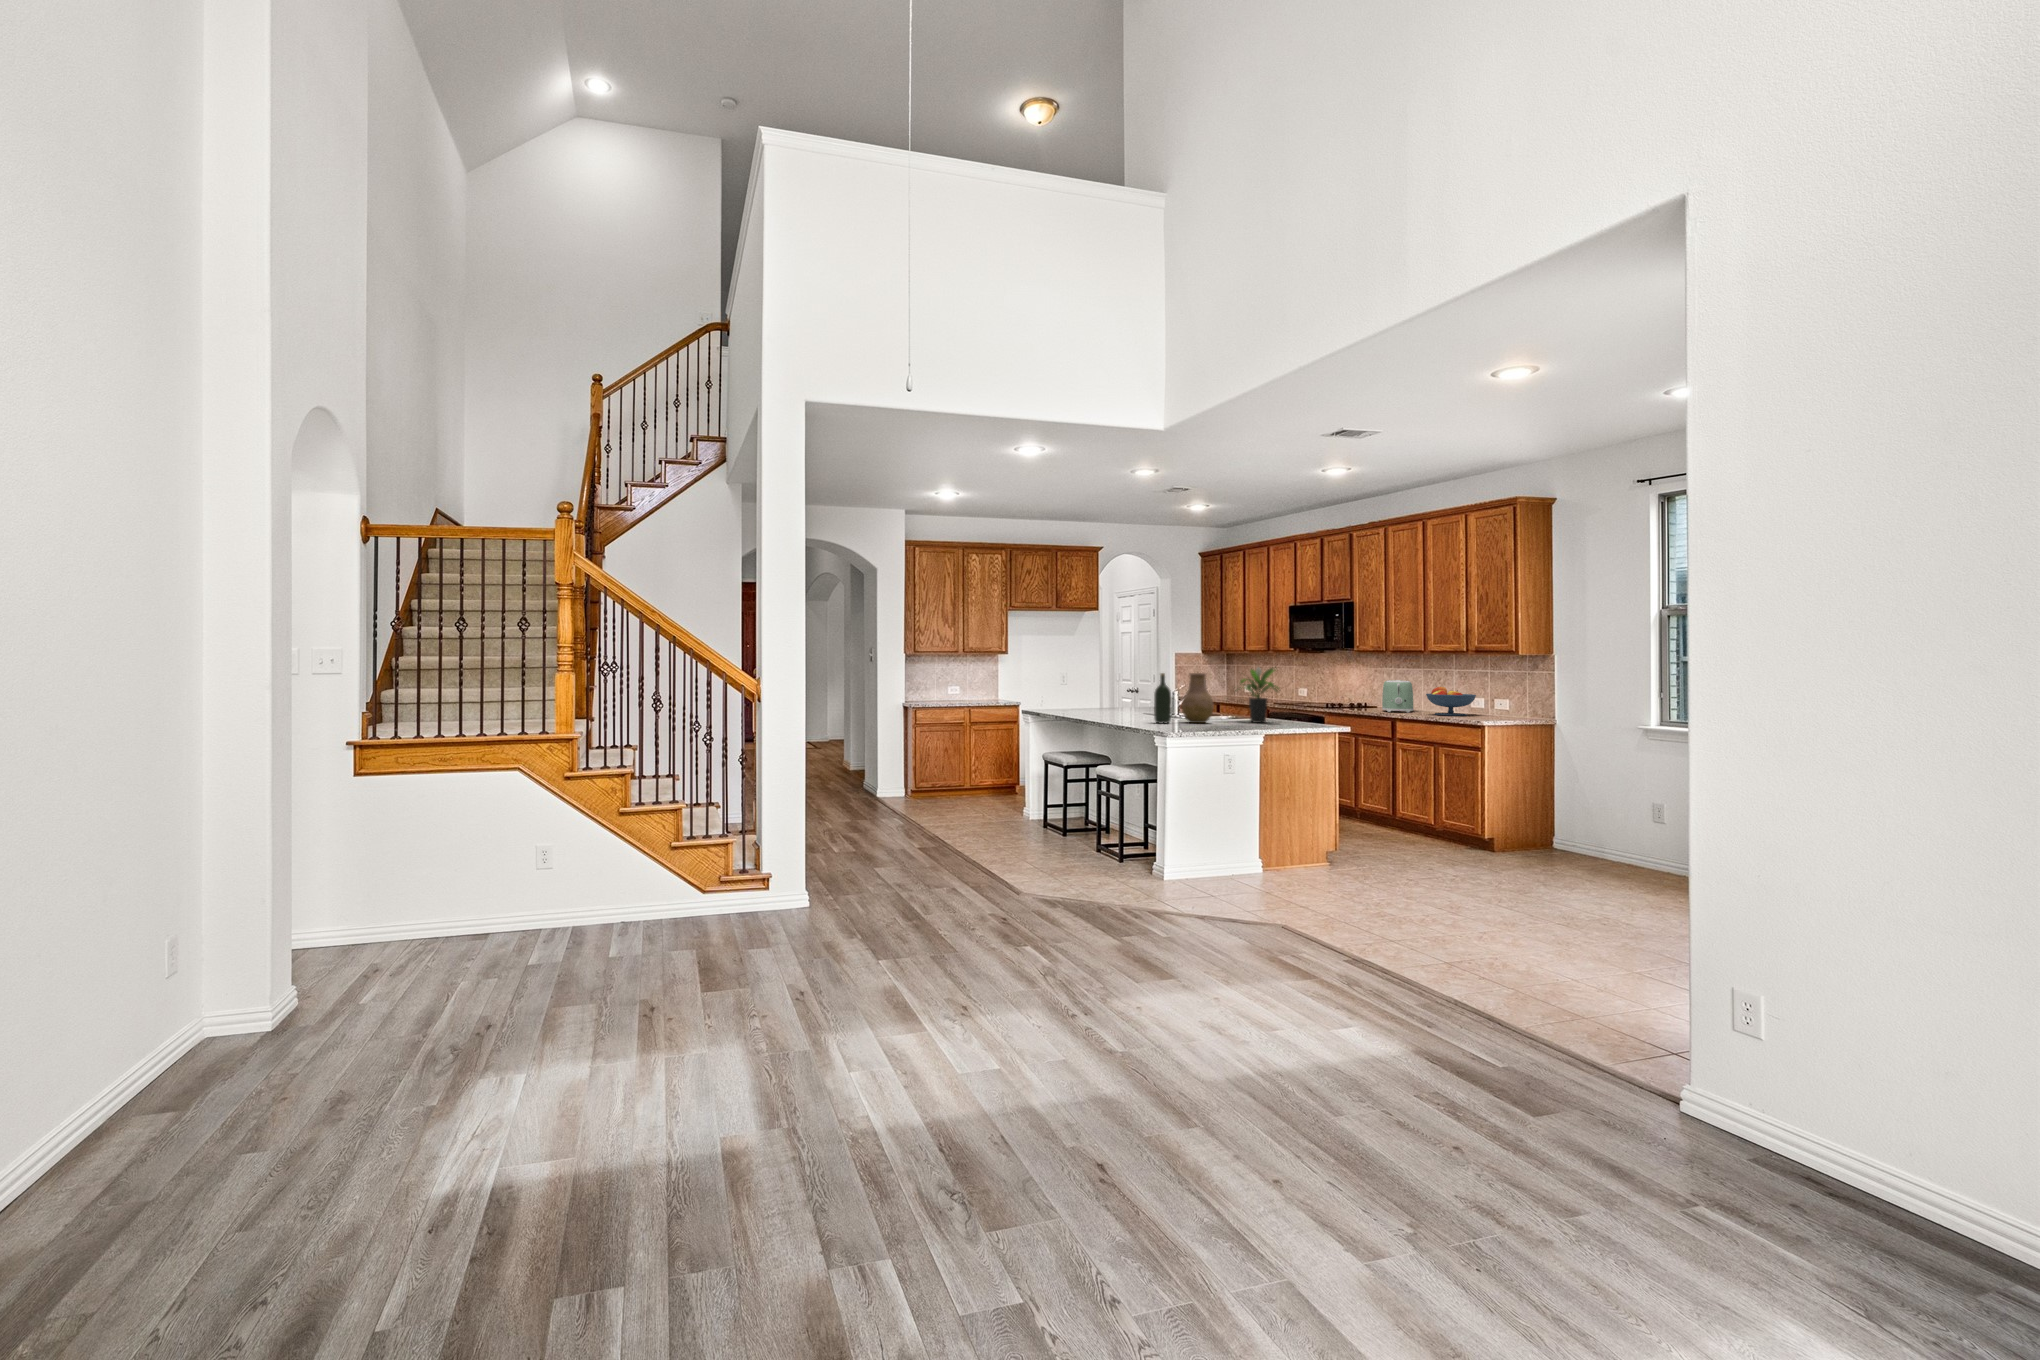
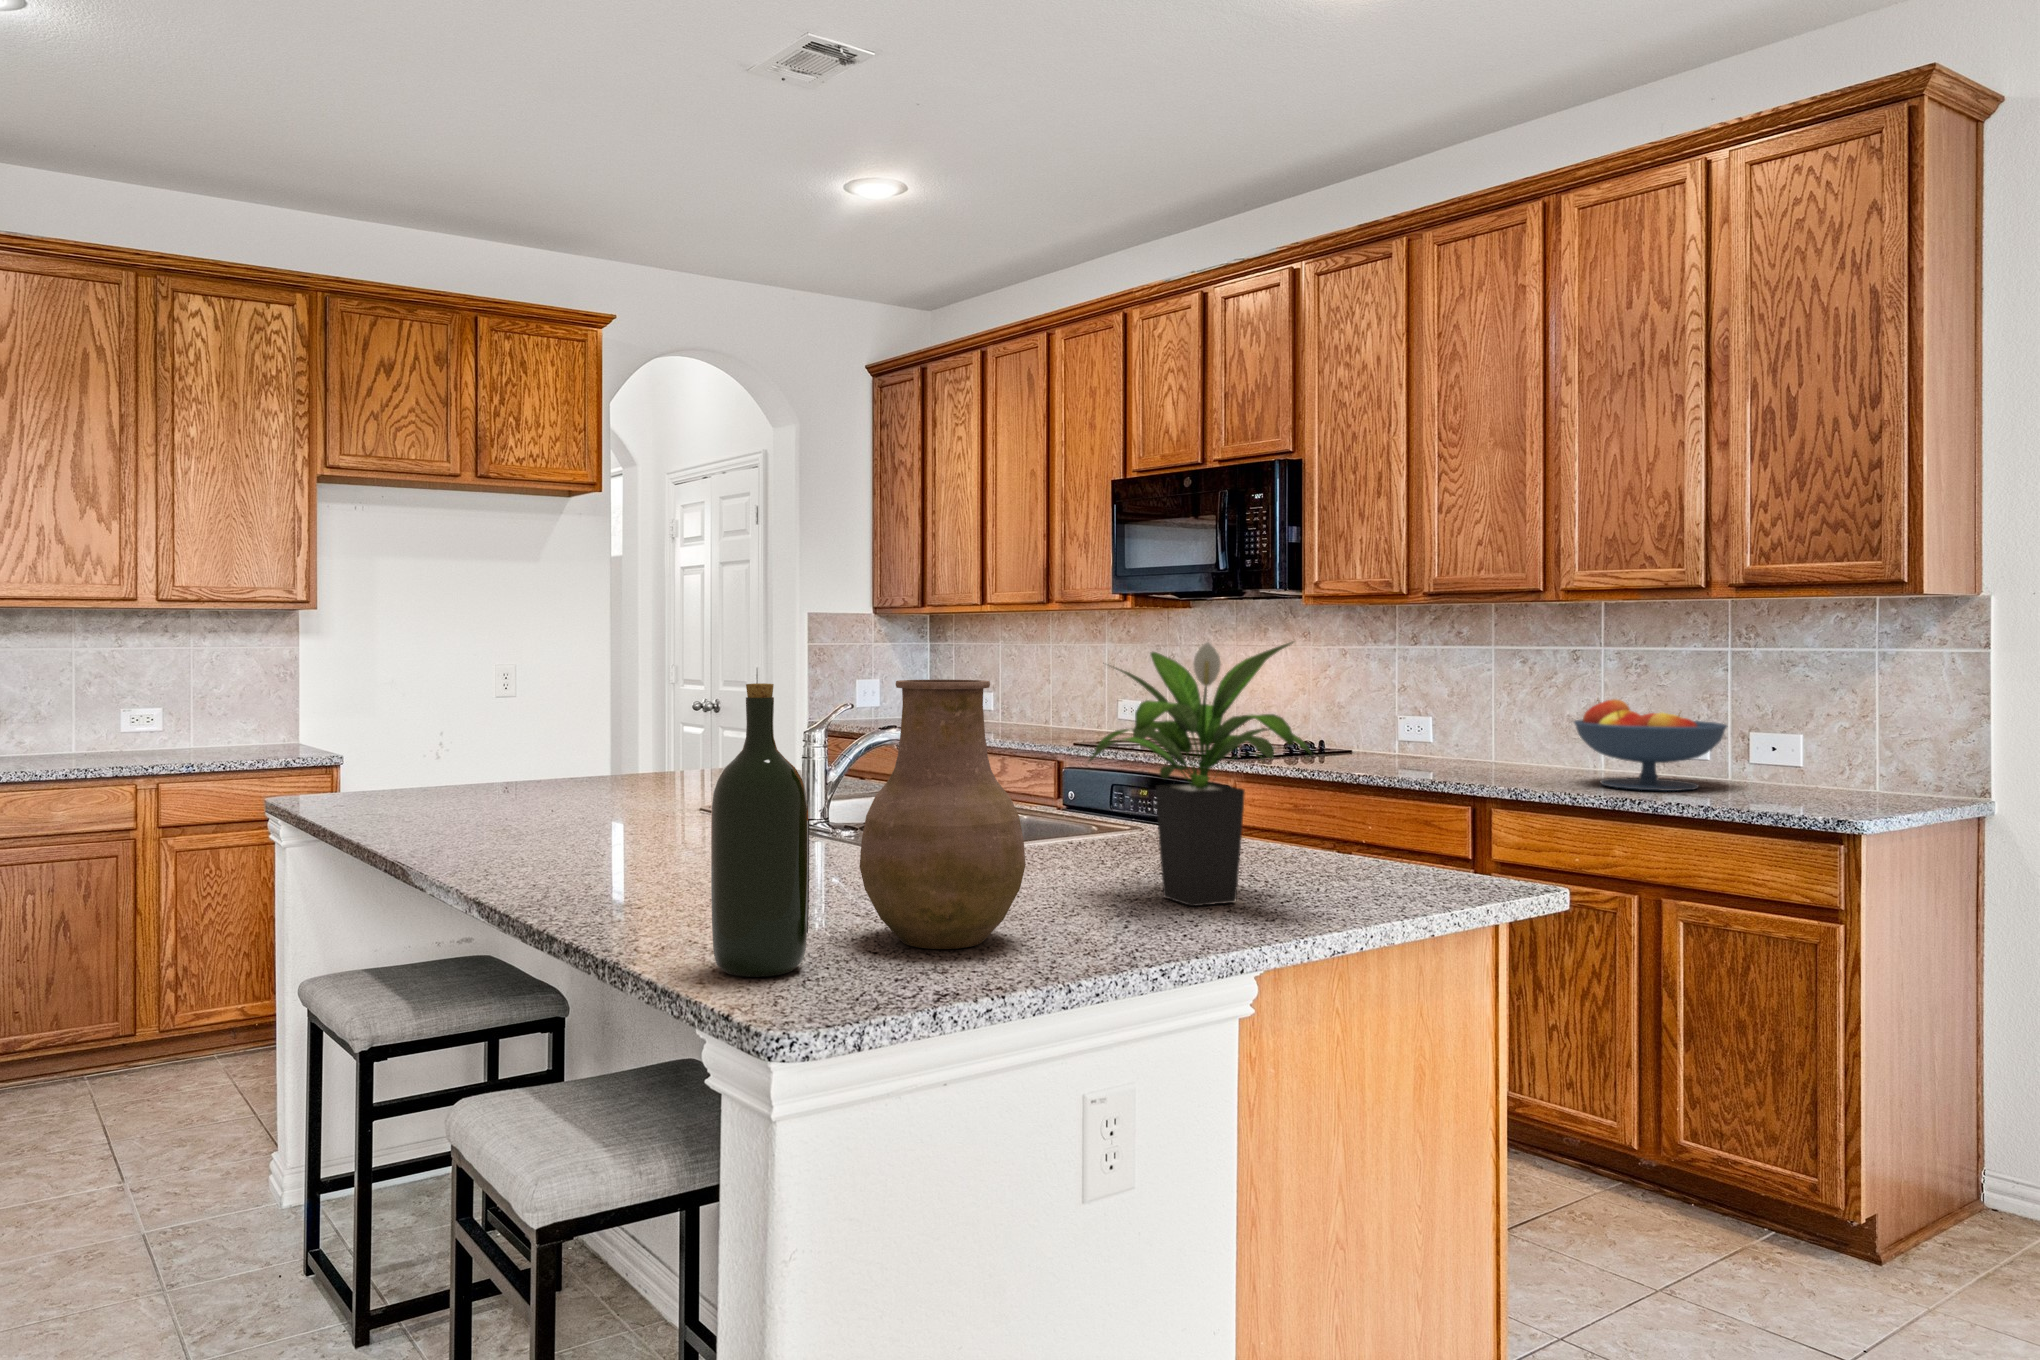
toaster: present [1382,680,1414,712] -> none [1407,678,1503,776]

